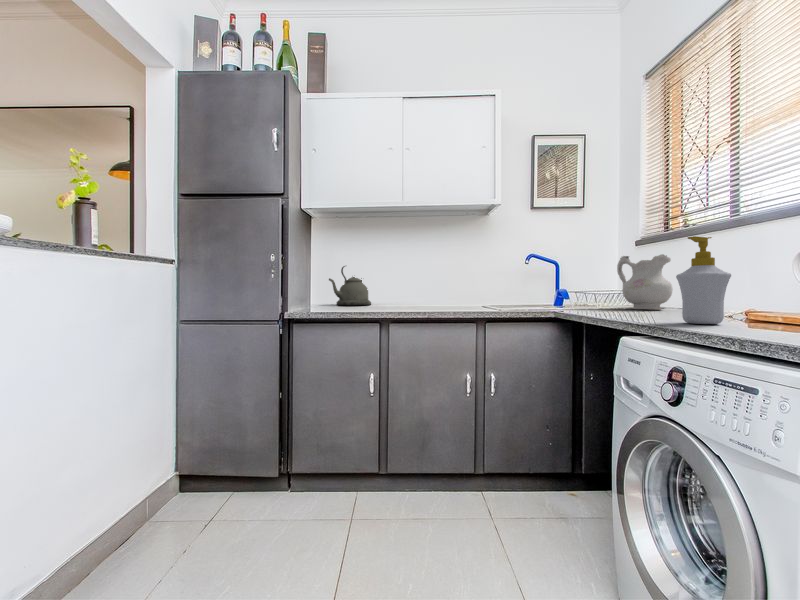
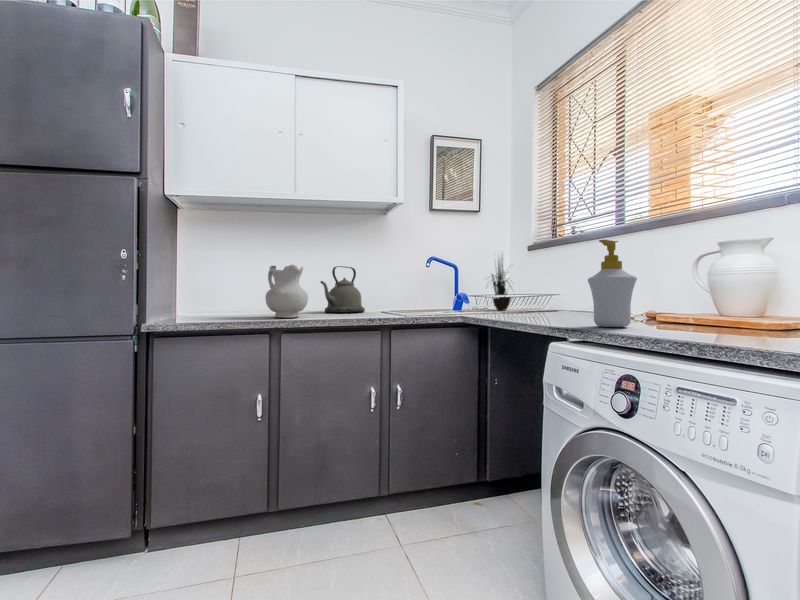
potted plant: none [580,240,617,306] -> present [492,258,511,310]
ceramic pitcher: present [617,254,673,310] -> present [265,265,308,318]
kettle: present [329,266,371,305] -> present [321,266,365,312]

